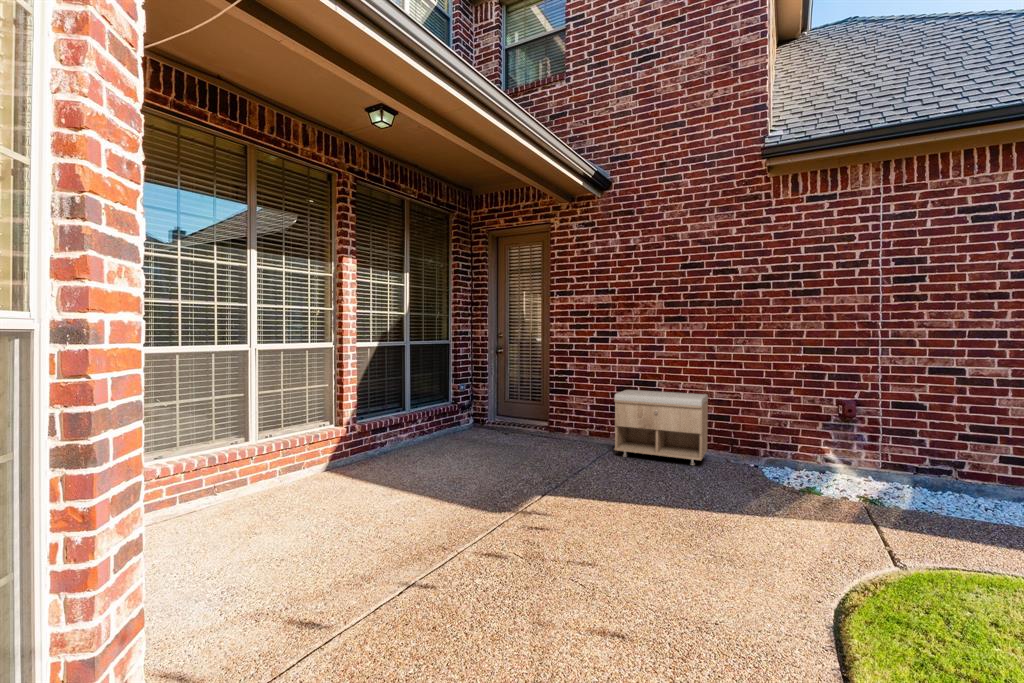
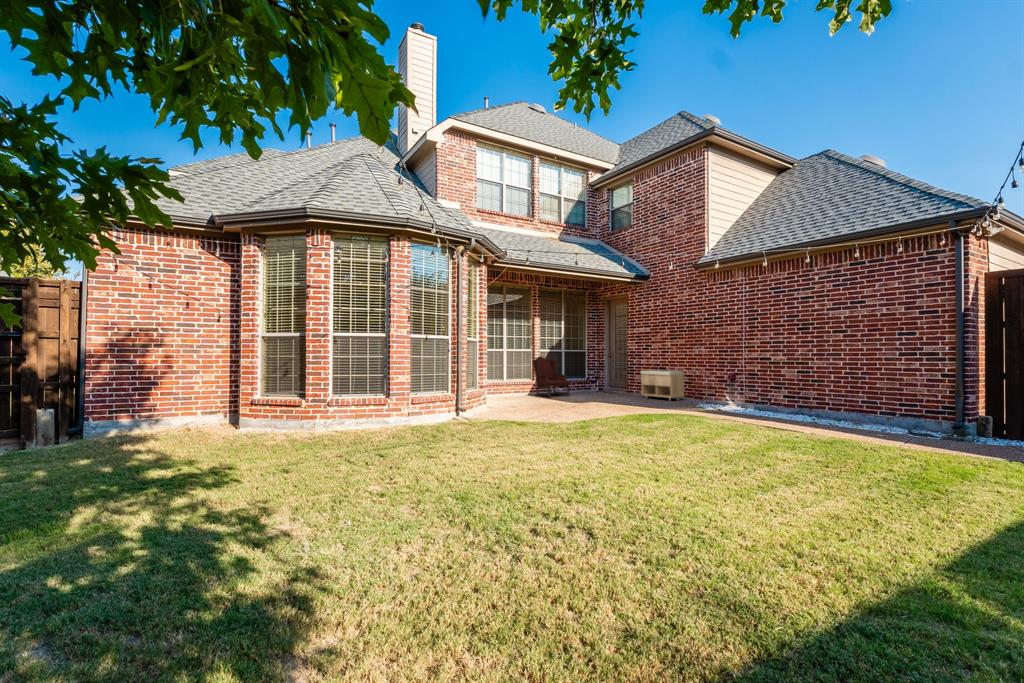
armchair: none [340,361,446,485] -> present [533,356,570,397]

